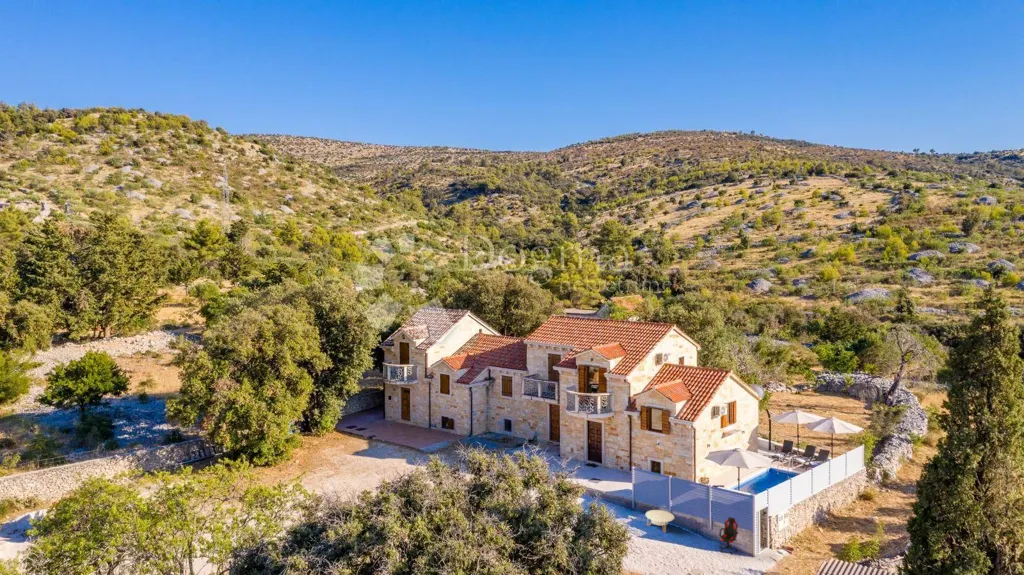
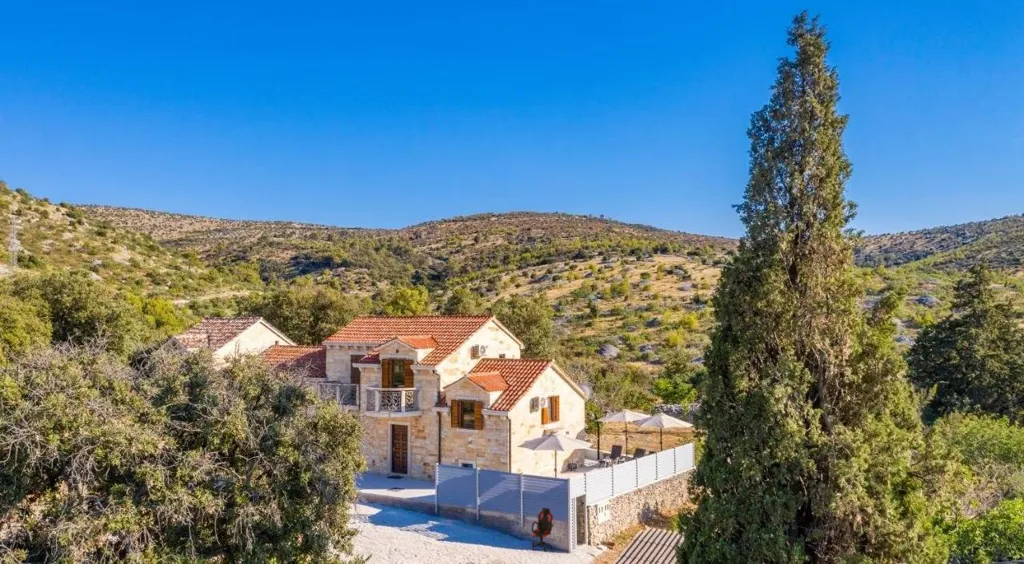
round table: present [646,510,674,532] -> none [447,511,481,535]

